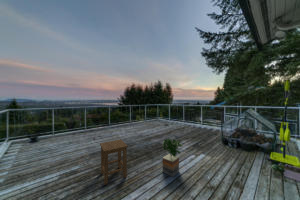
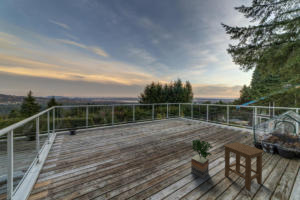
stool: present [100,139,128,185] -> present [223,142,264,190]

